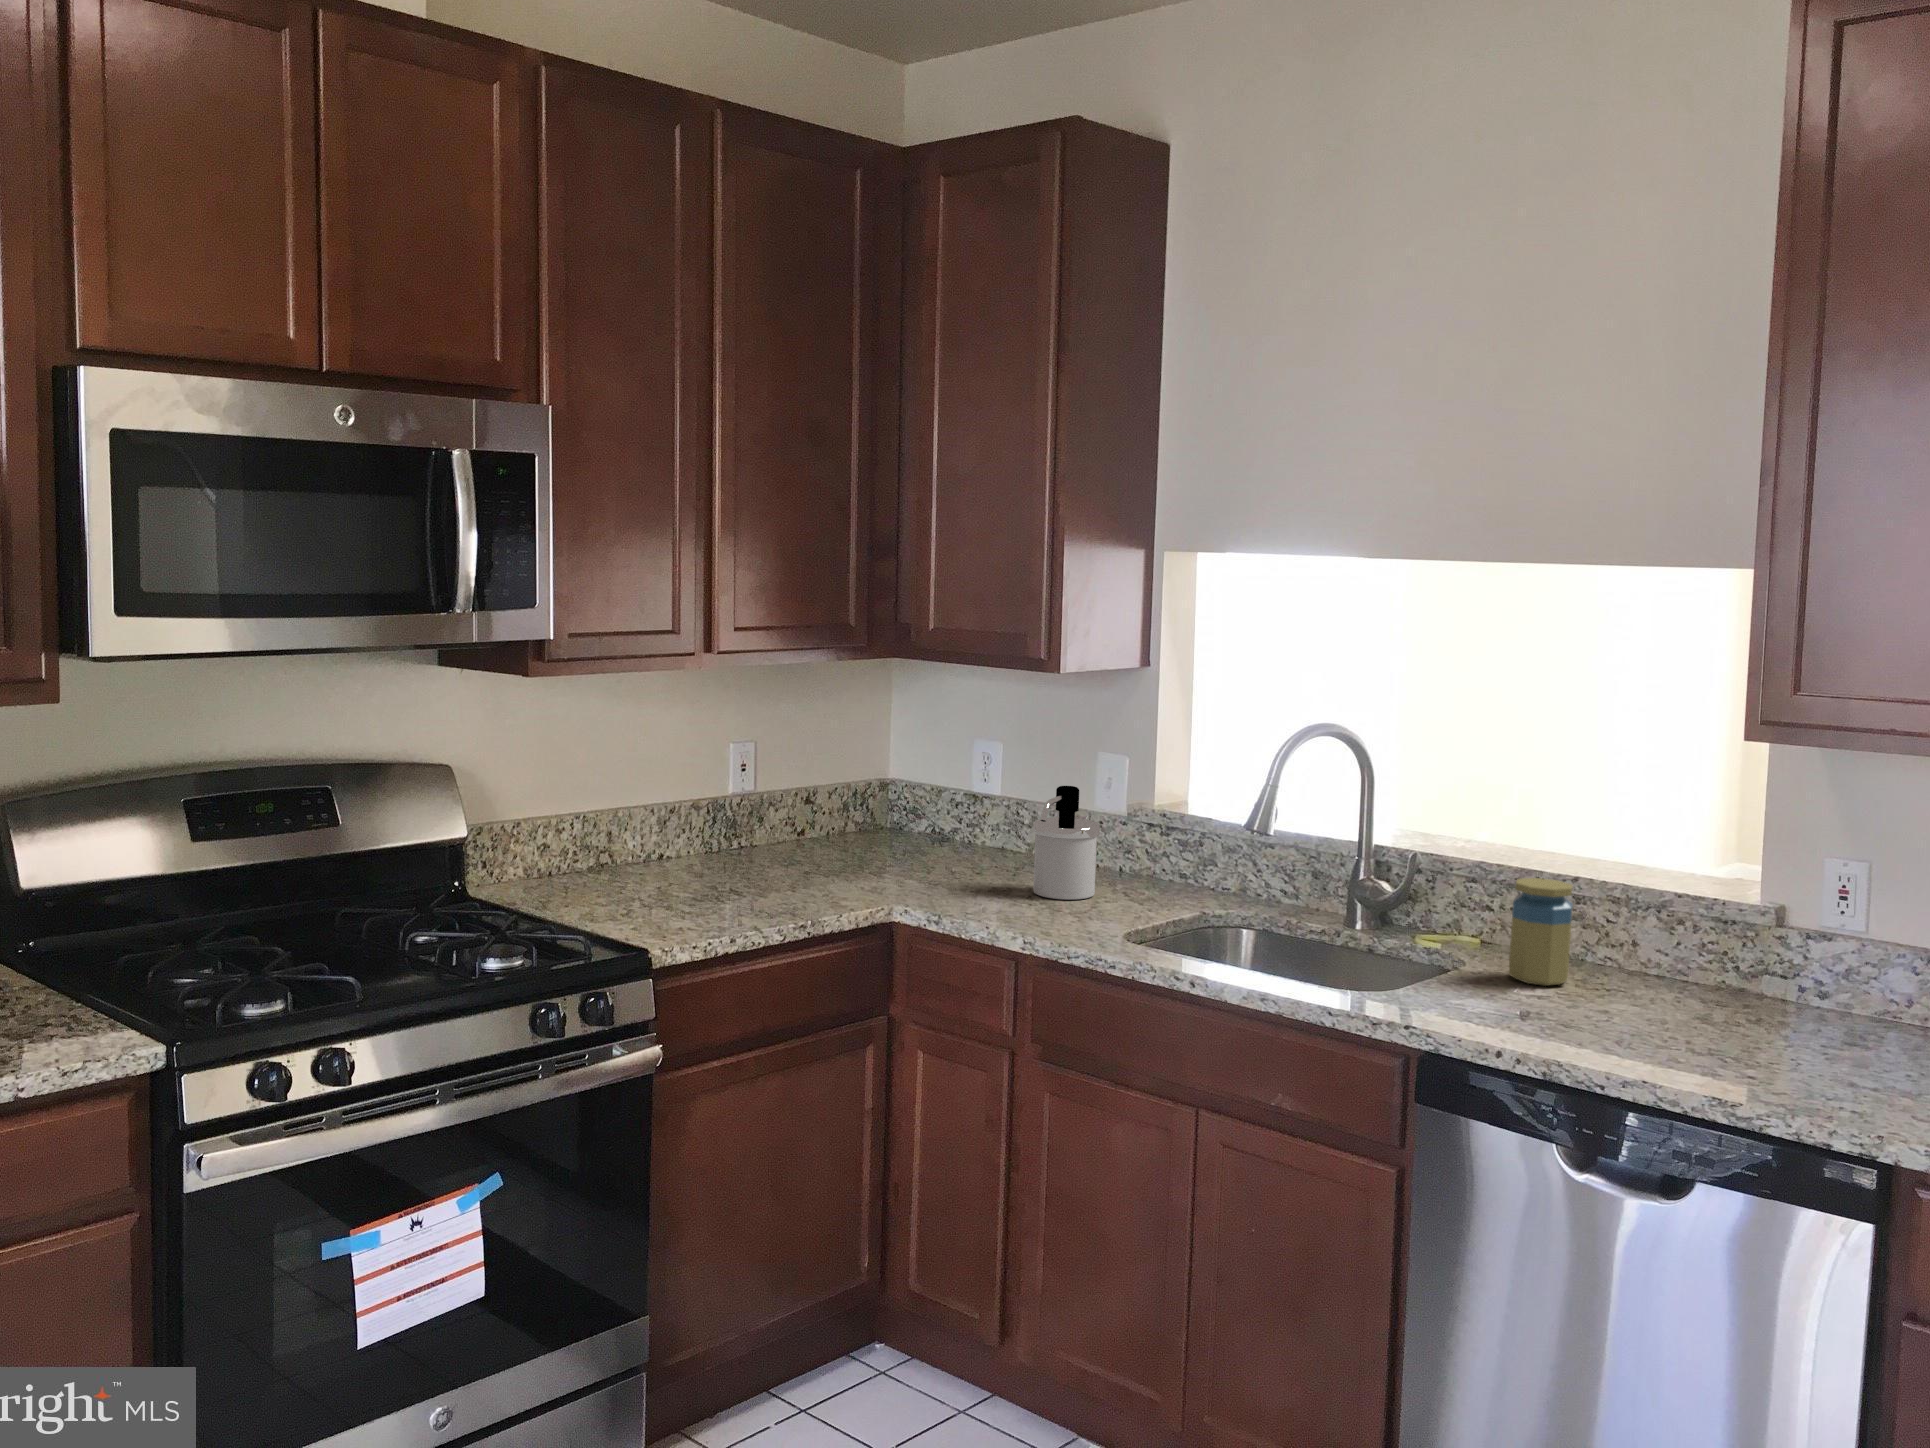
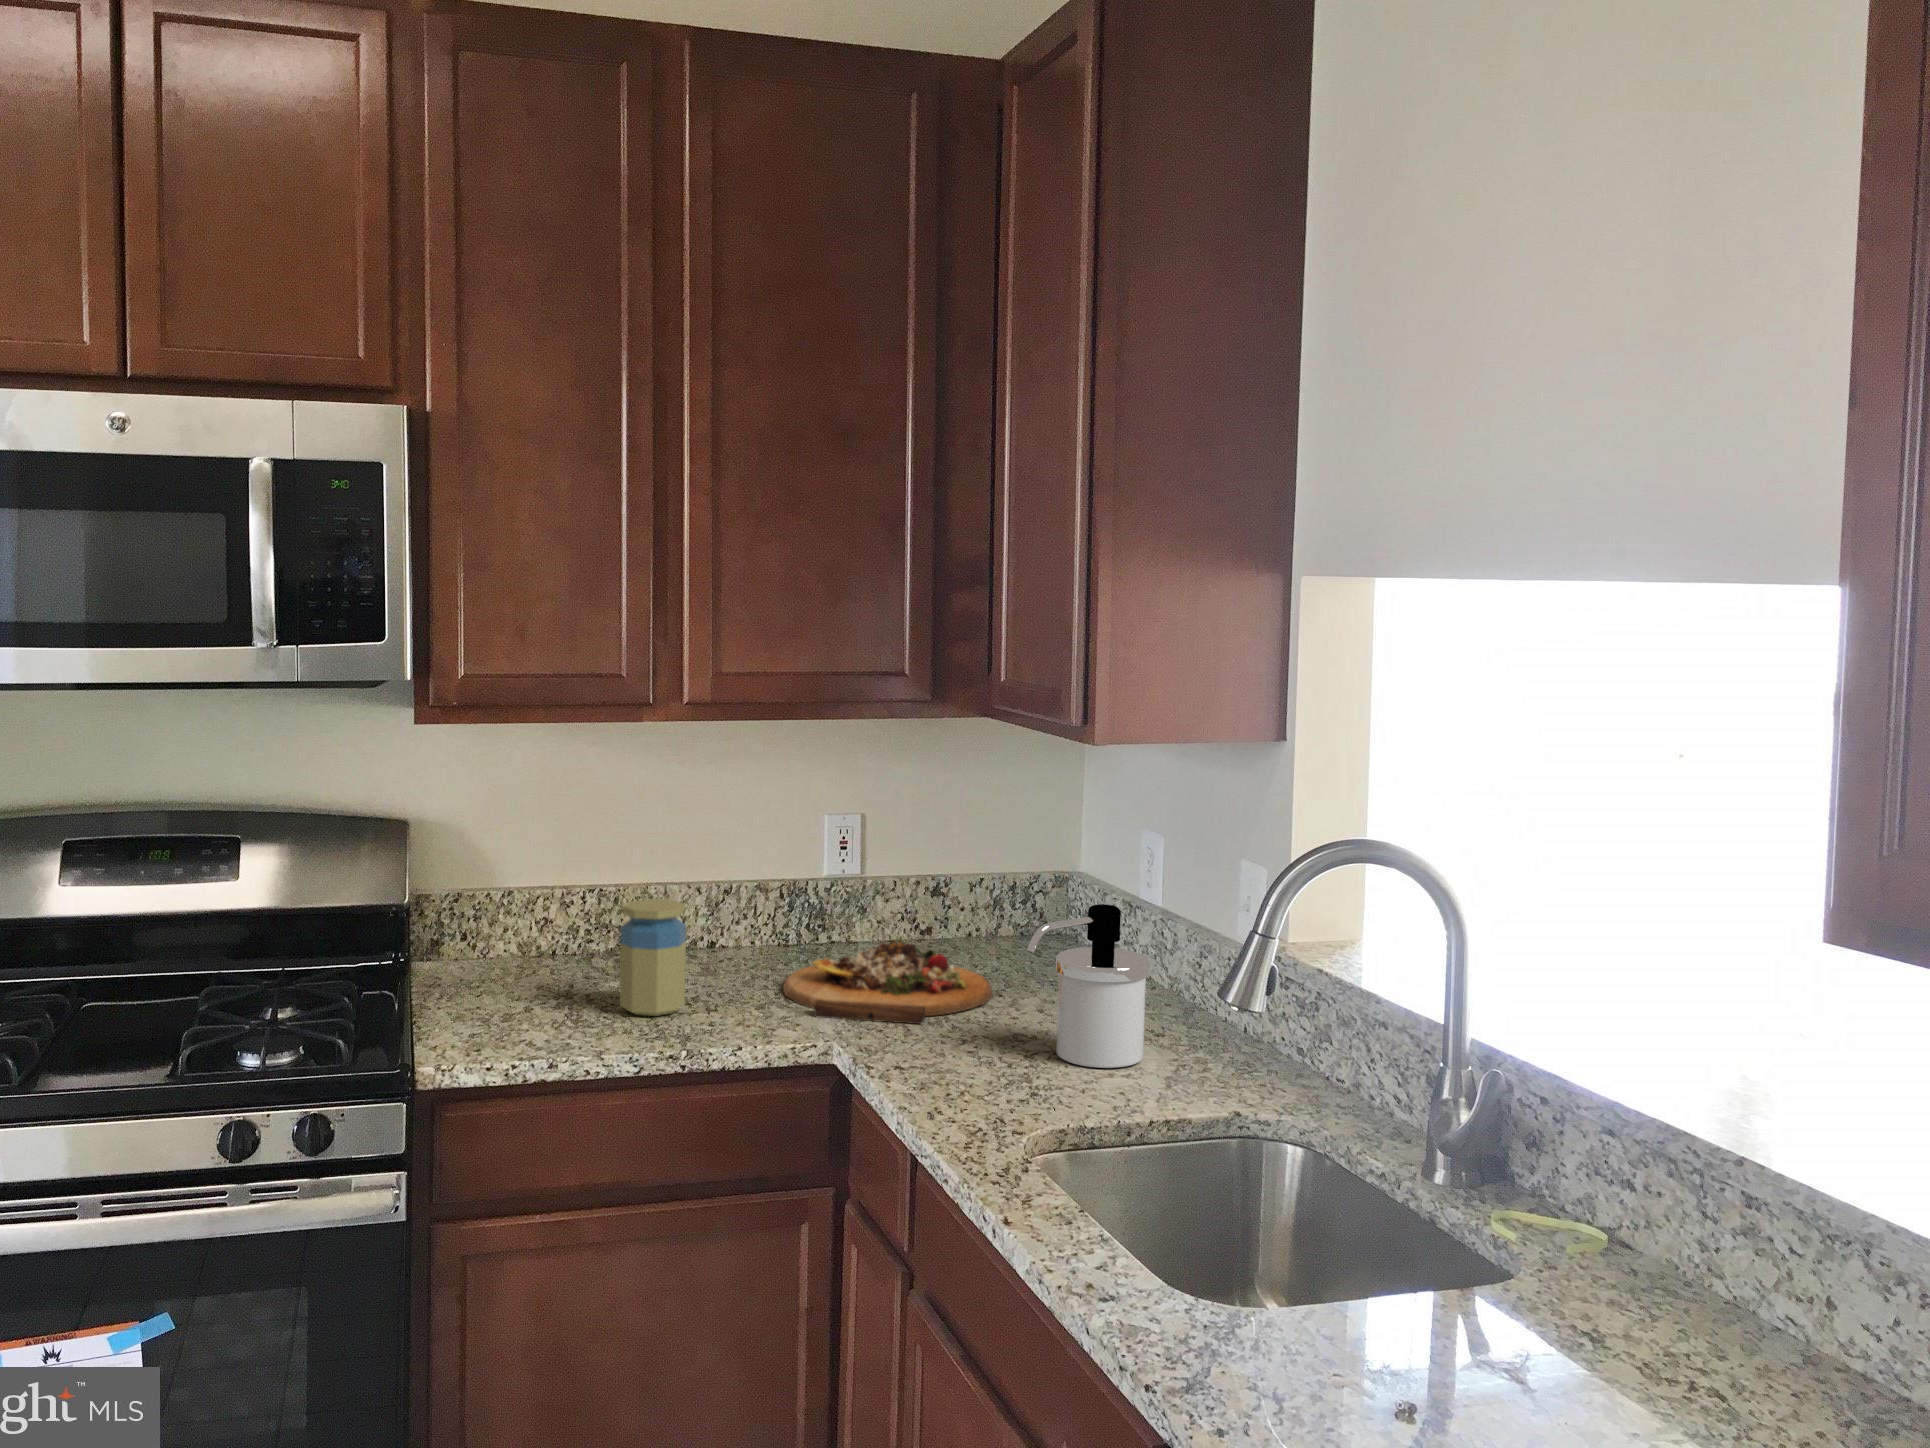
cutting board: none [767,834,932,893] -> present [783,940,993,1024]
jar: present [1509,878,1573,986] -> present [620,899,686,1016]

